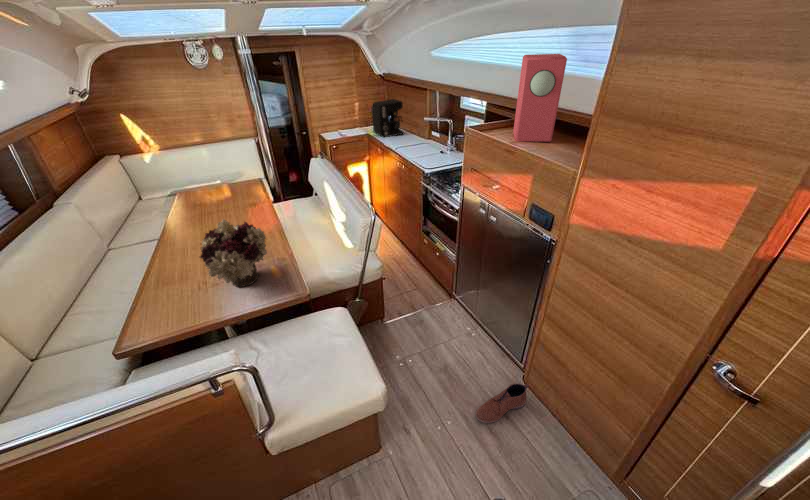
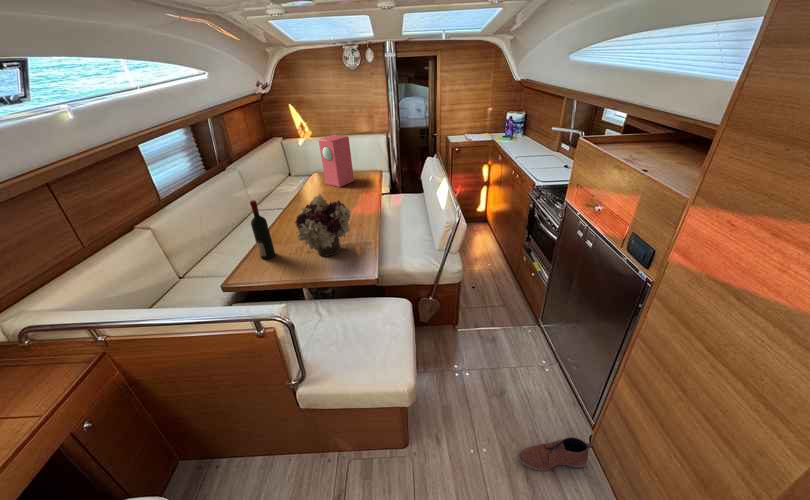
speaker: present [513,54,567,142] -> present [319,135,354,187]
coffee maker: present [372,99,404,137] -> none [500,106,536,145]
wine bottle: none [132,242,178,308] -> present [250,200,275,259]

